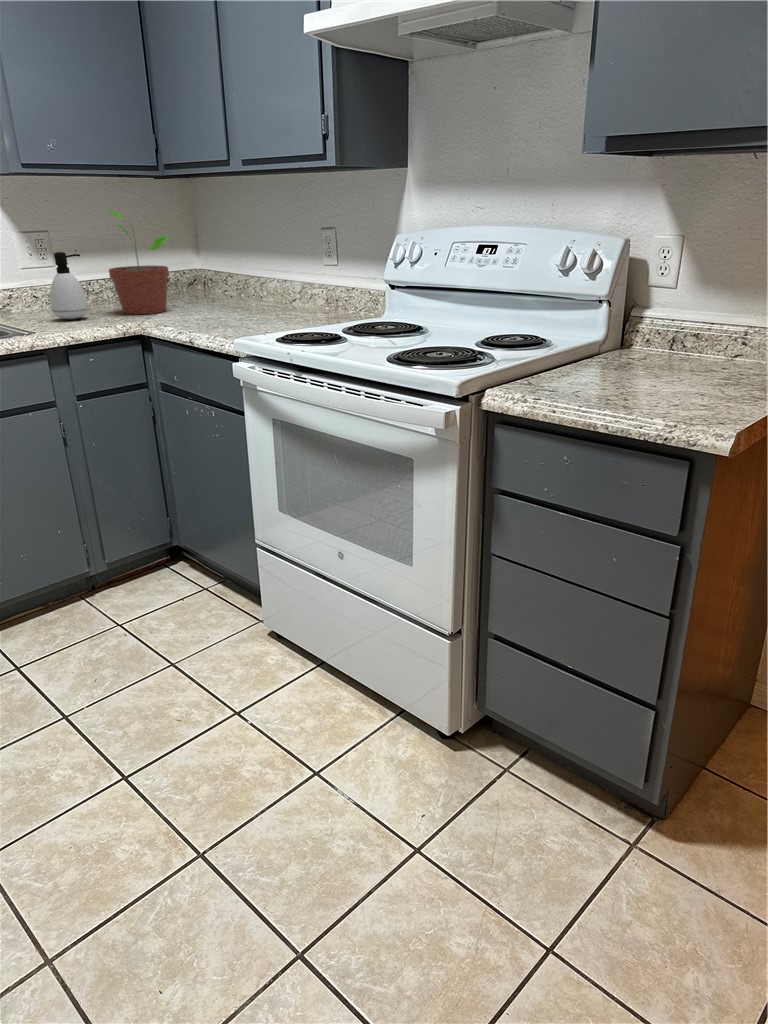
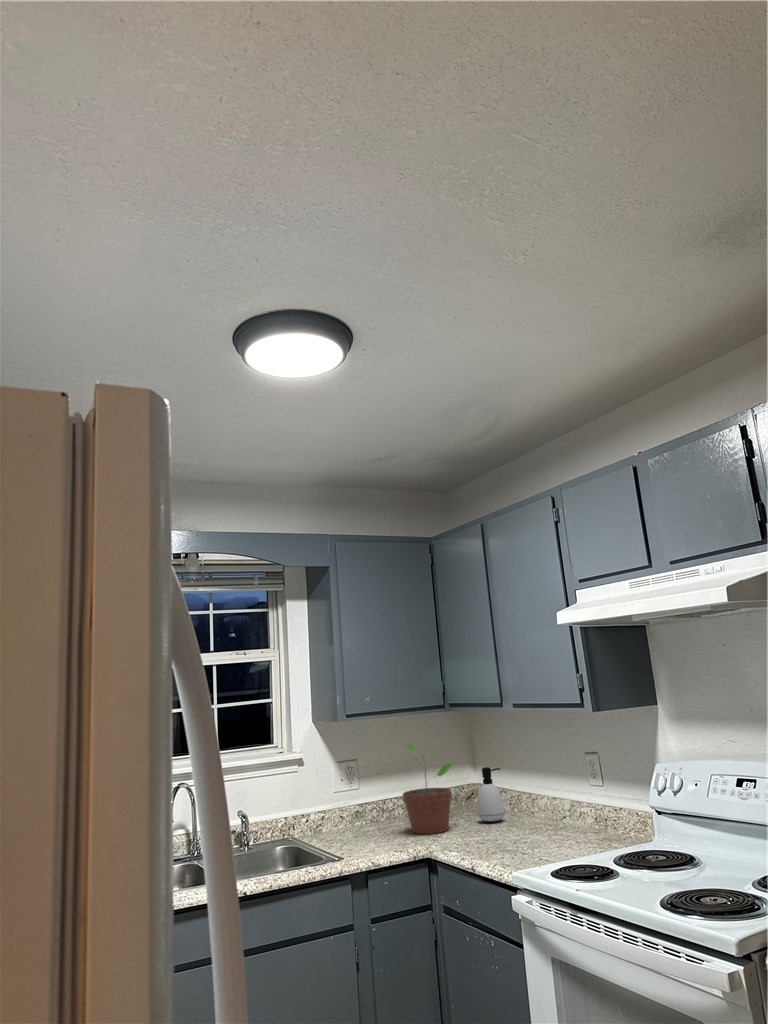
soap dispenser: present [51,252,89,319] -> present [477,767,505,822]

